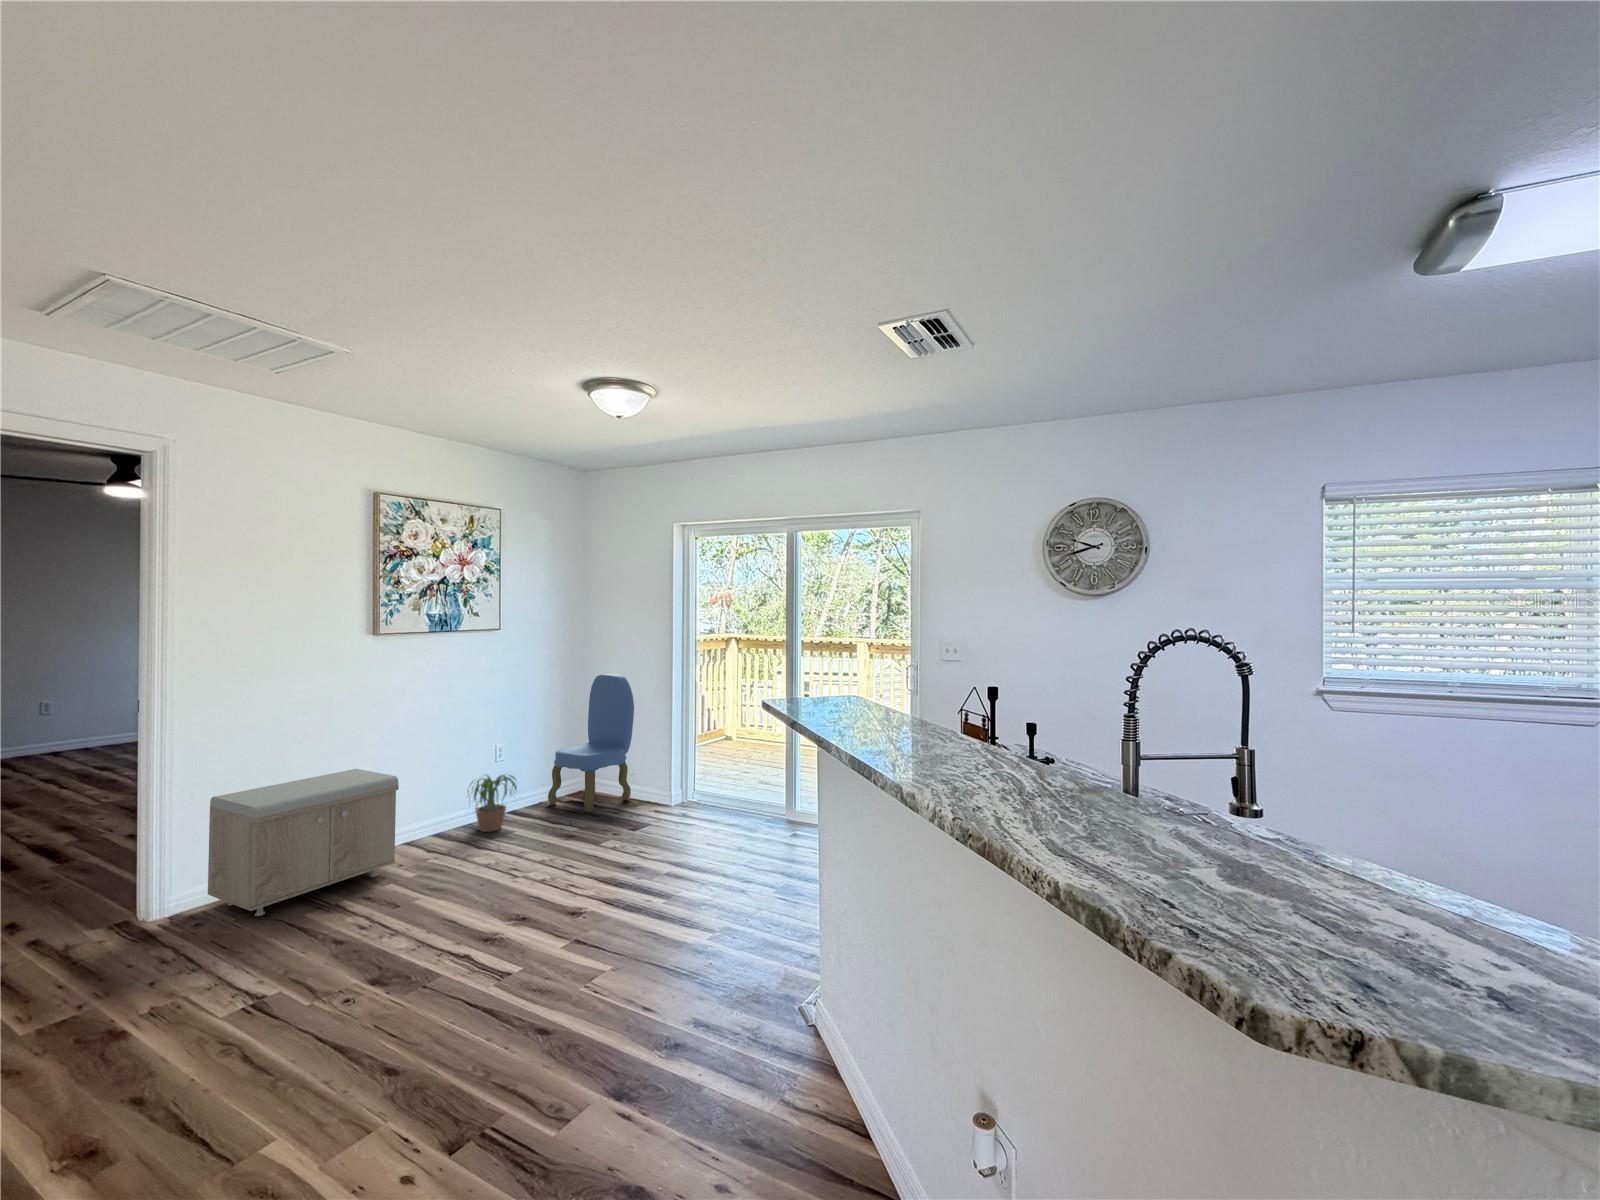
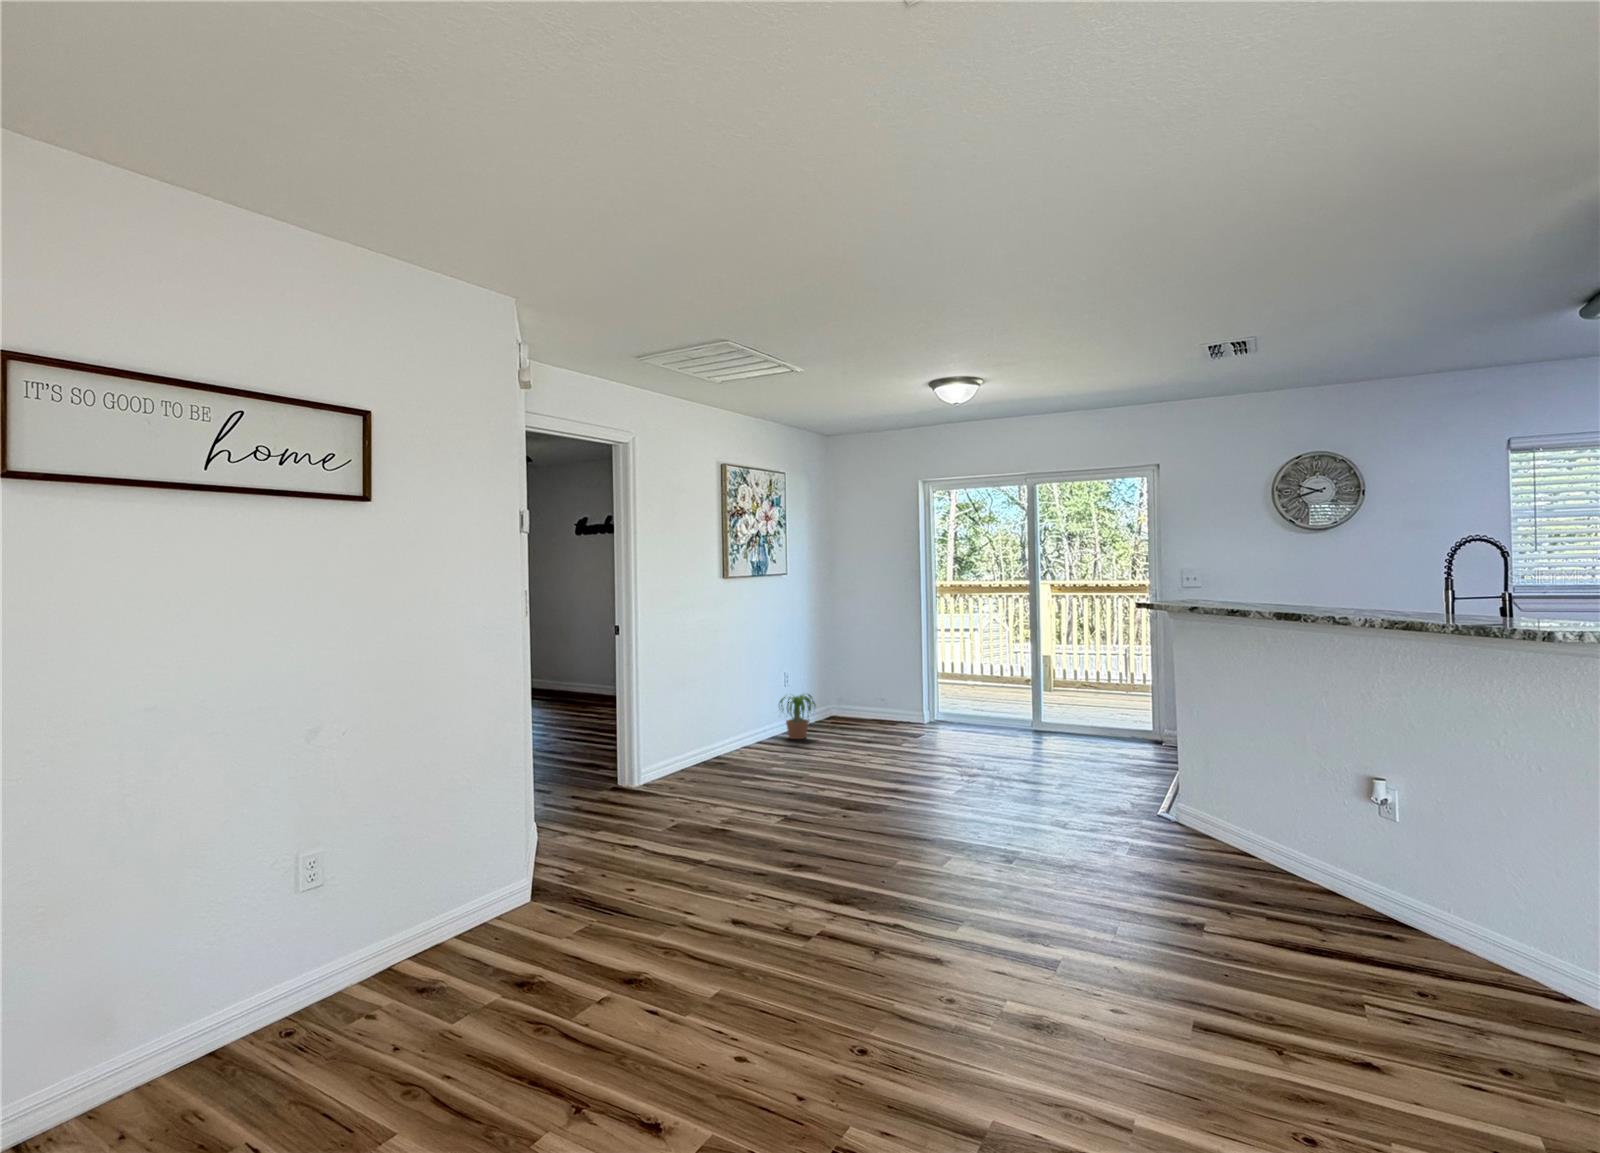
dining chair: present [548,674,634,813] -> none [820,614,885,728]
storage bench: present [208,769,399,916] -> none [663,682,769,780]

